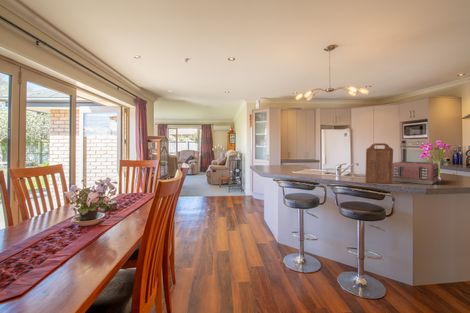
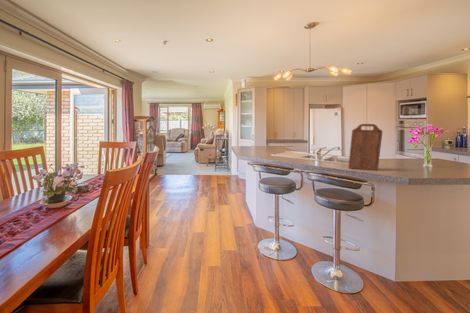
toaster: present [392,161,439,185] -> none [375,145,430,172]

